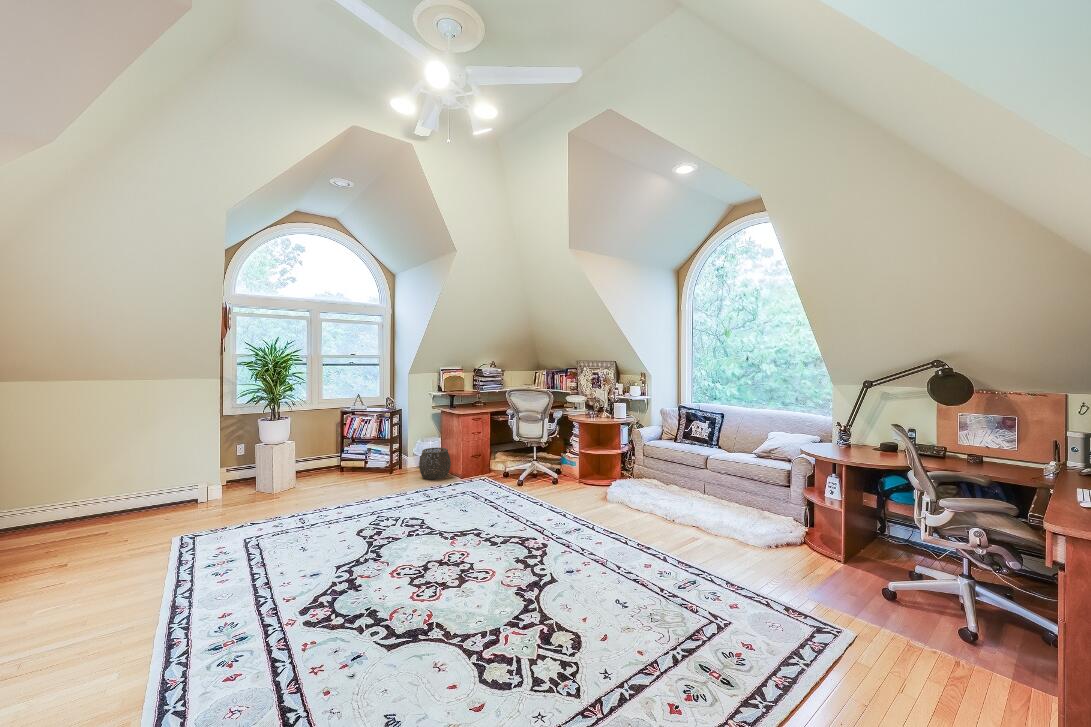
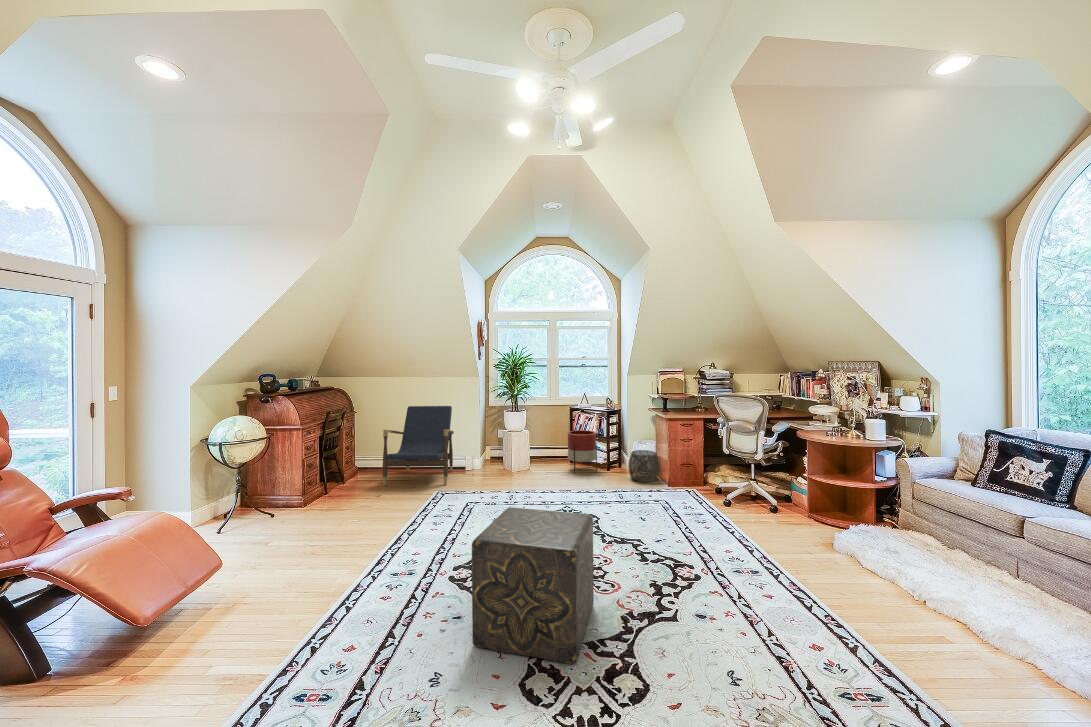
lounge chair: none [52,418,185,549] -> present [383,406,454,485]
planter: none [346,434,380,483] -> present [568,430,597,474]
ottoman: none [392,506,513,673] -> present [472,507,594,664]

